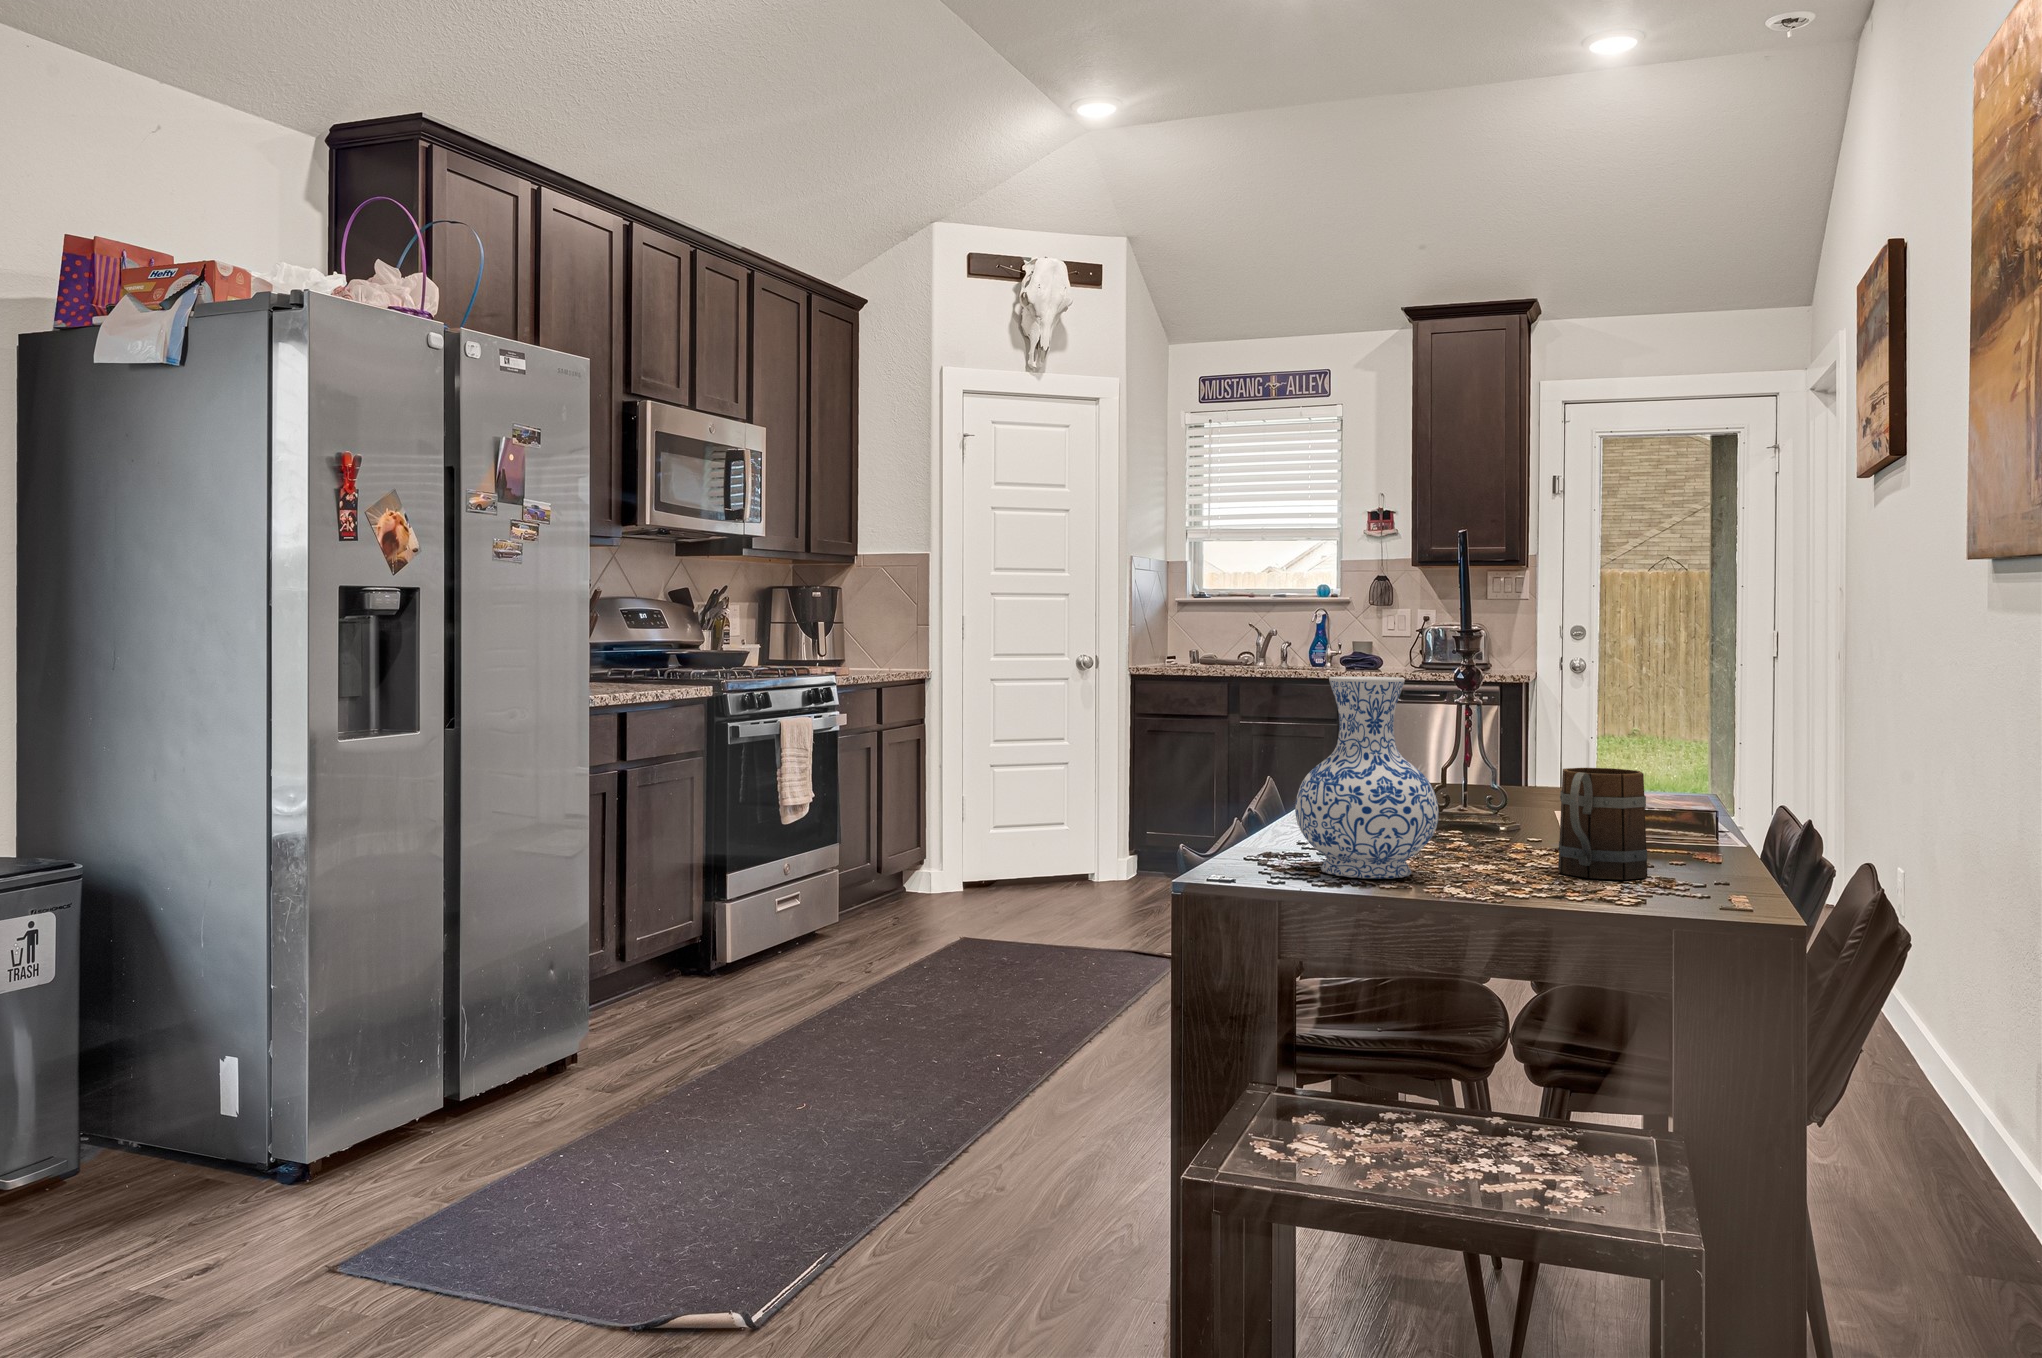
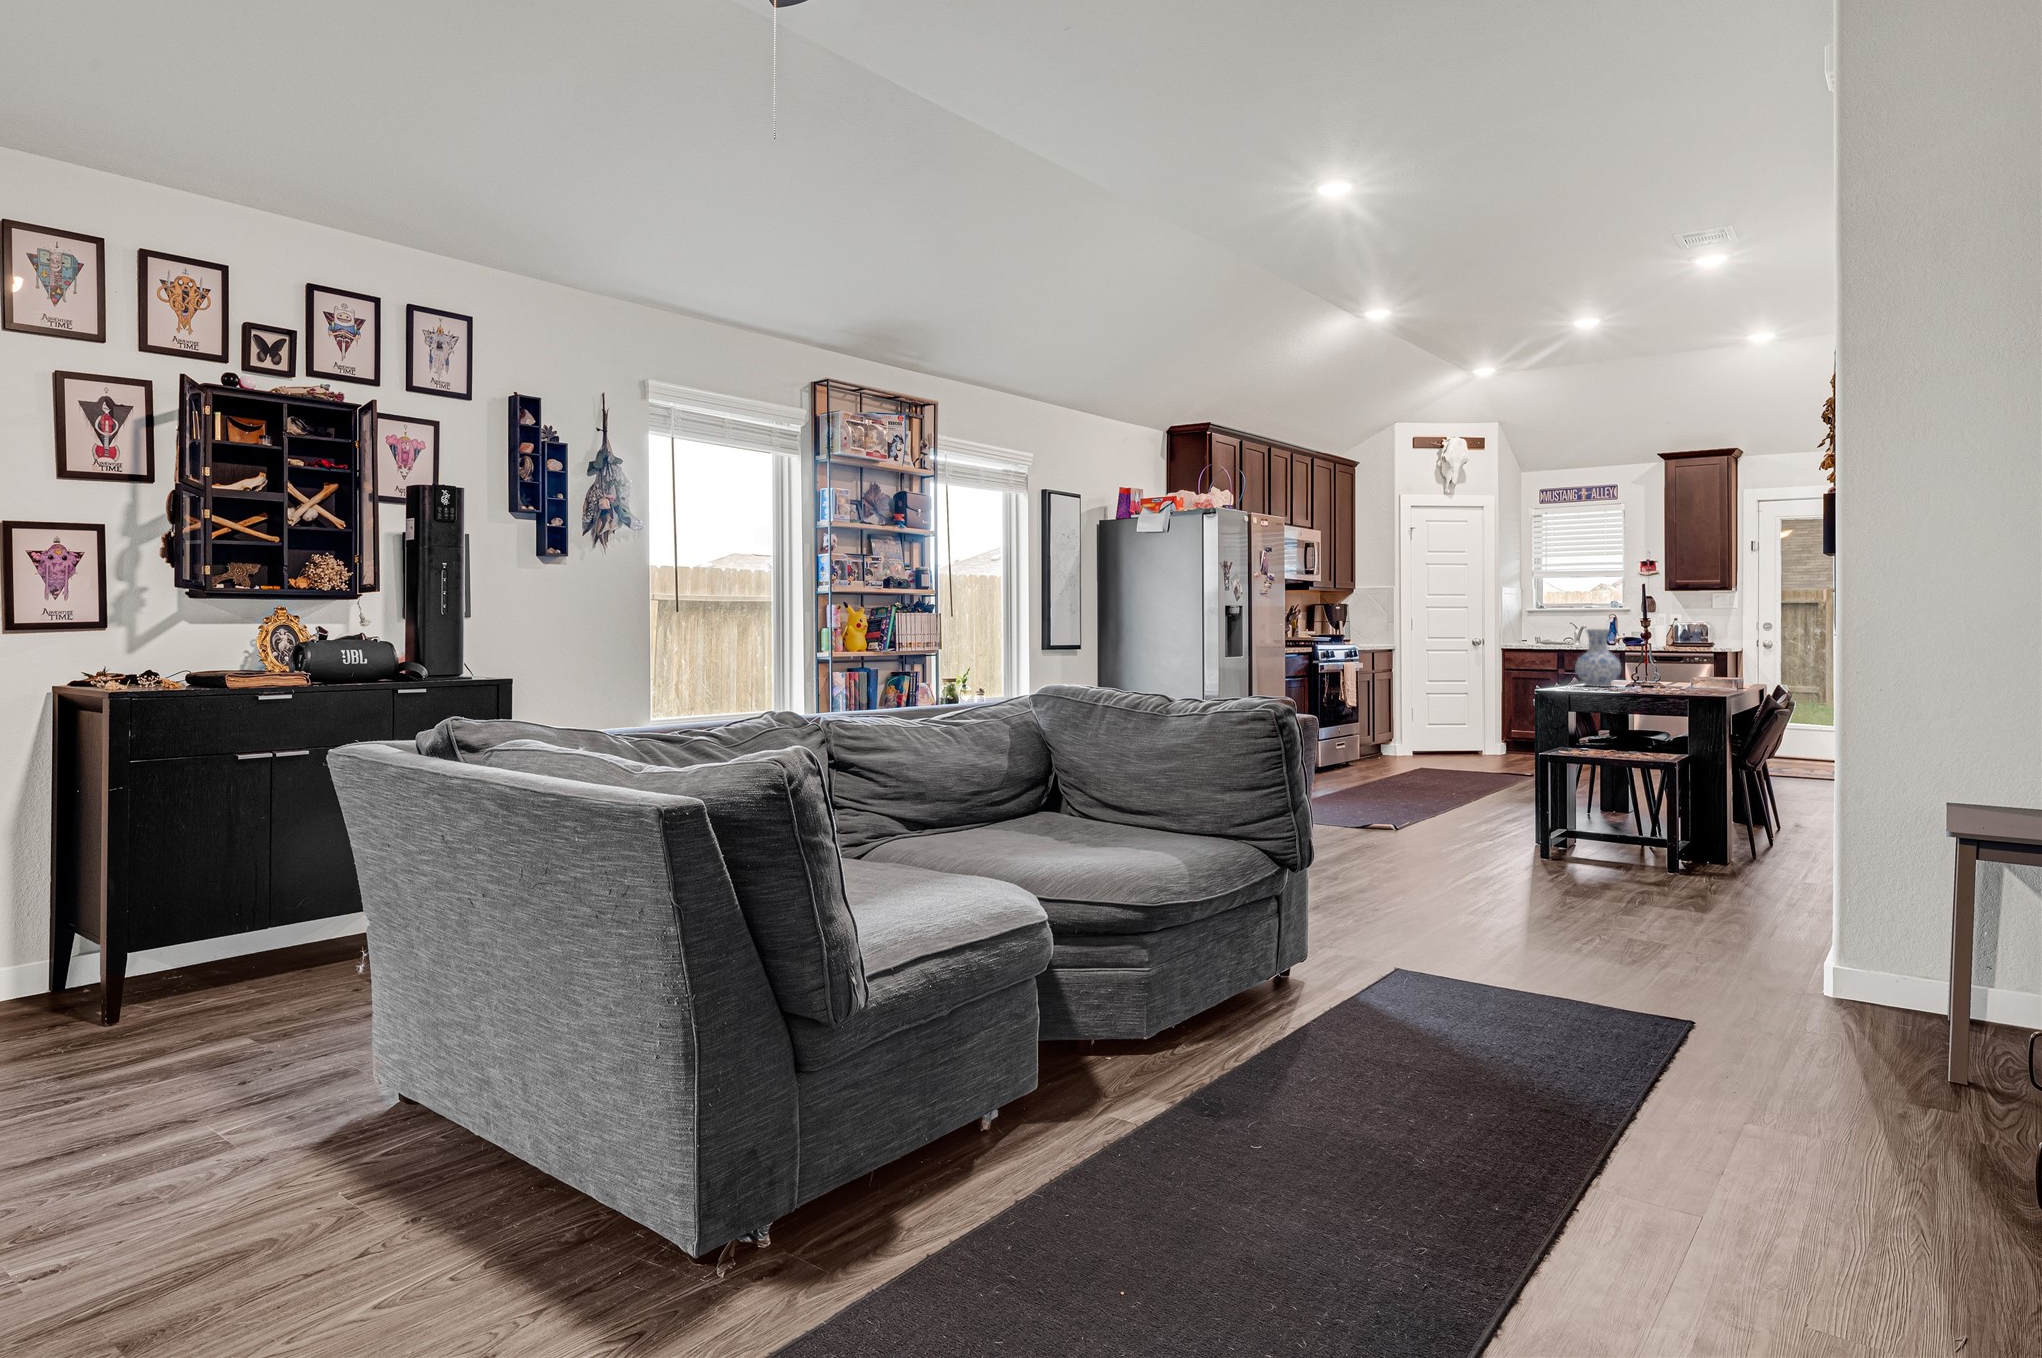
mug: present [1558,768,1647,880] -> none [1662,656,1691,687]

